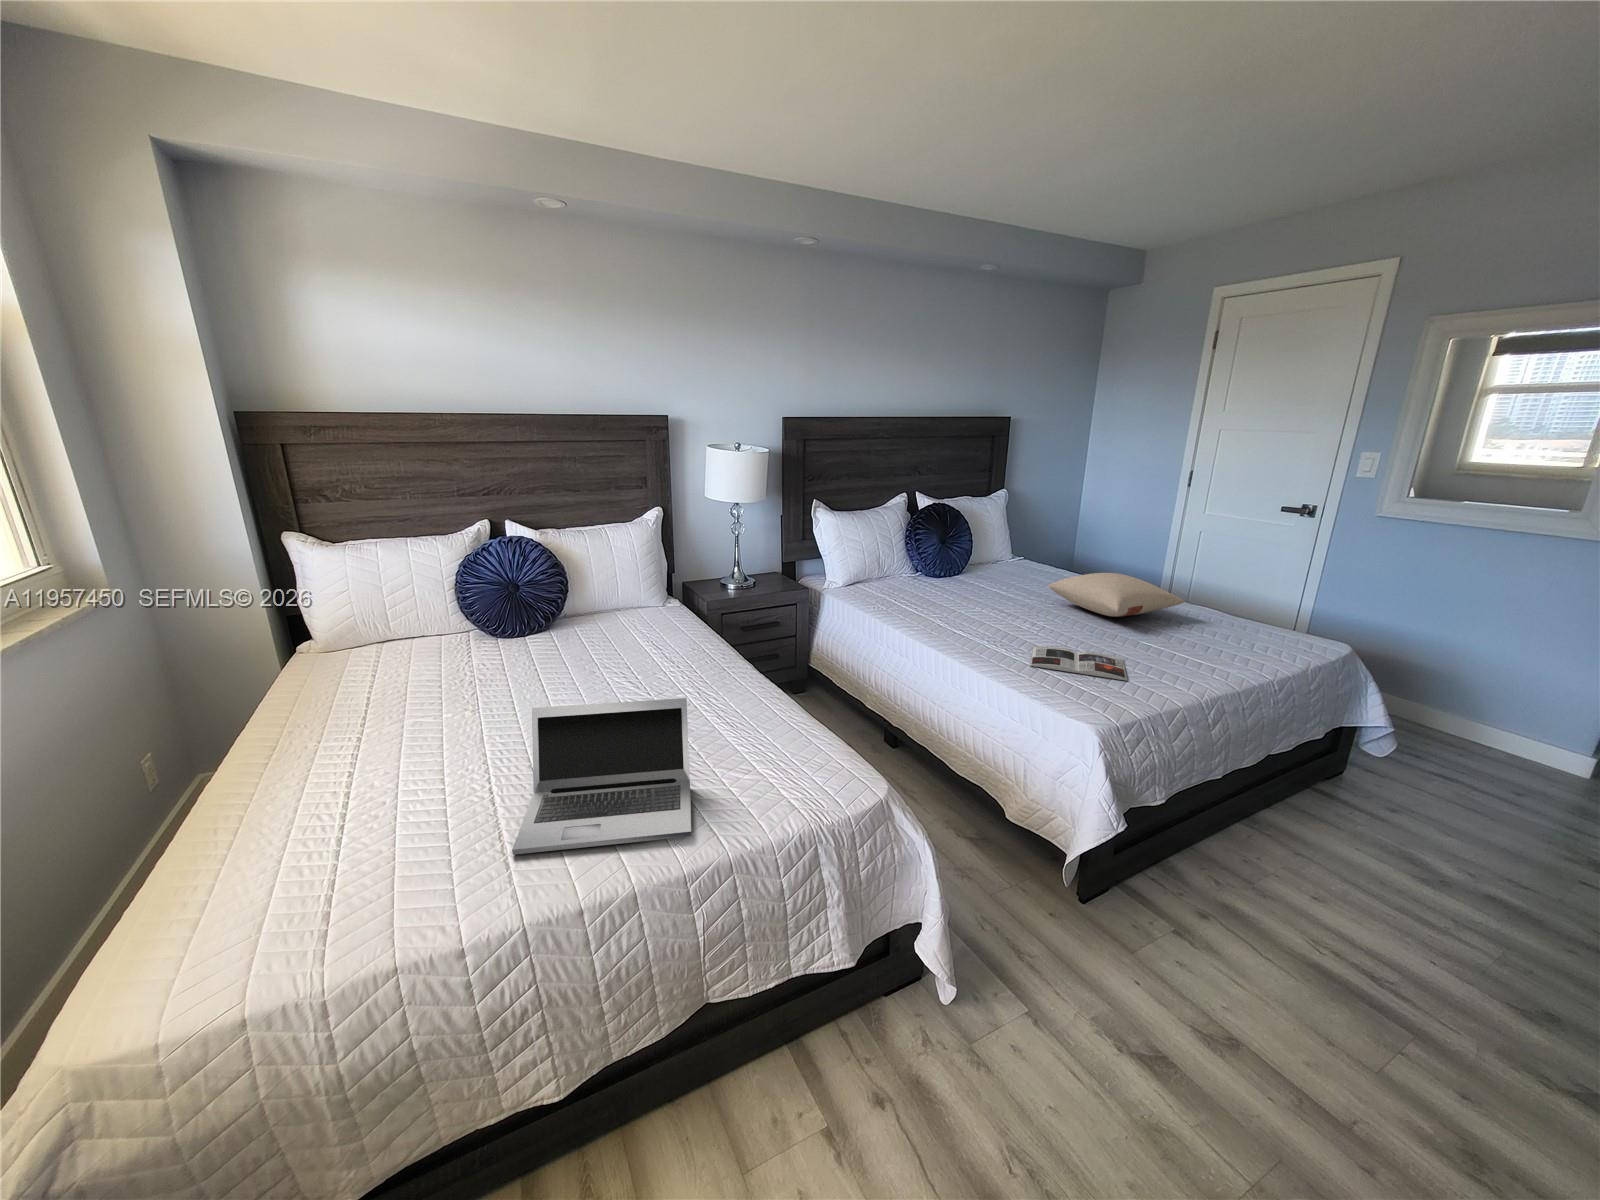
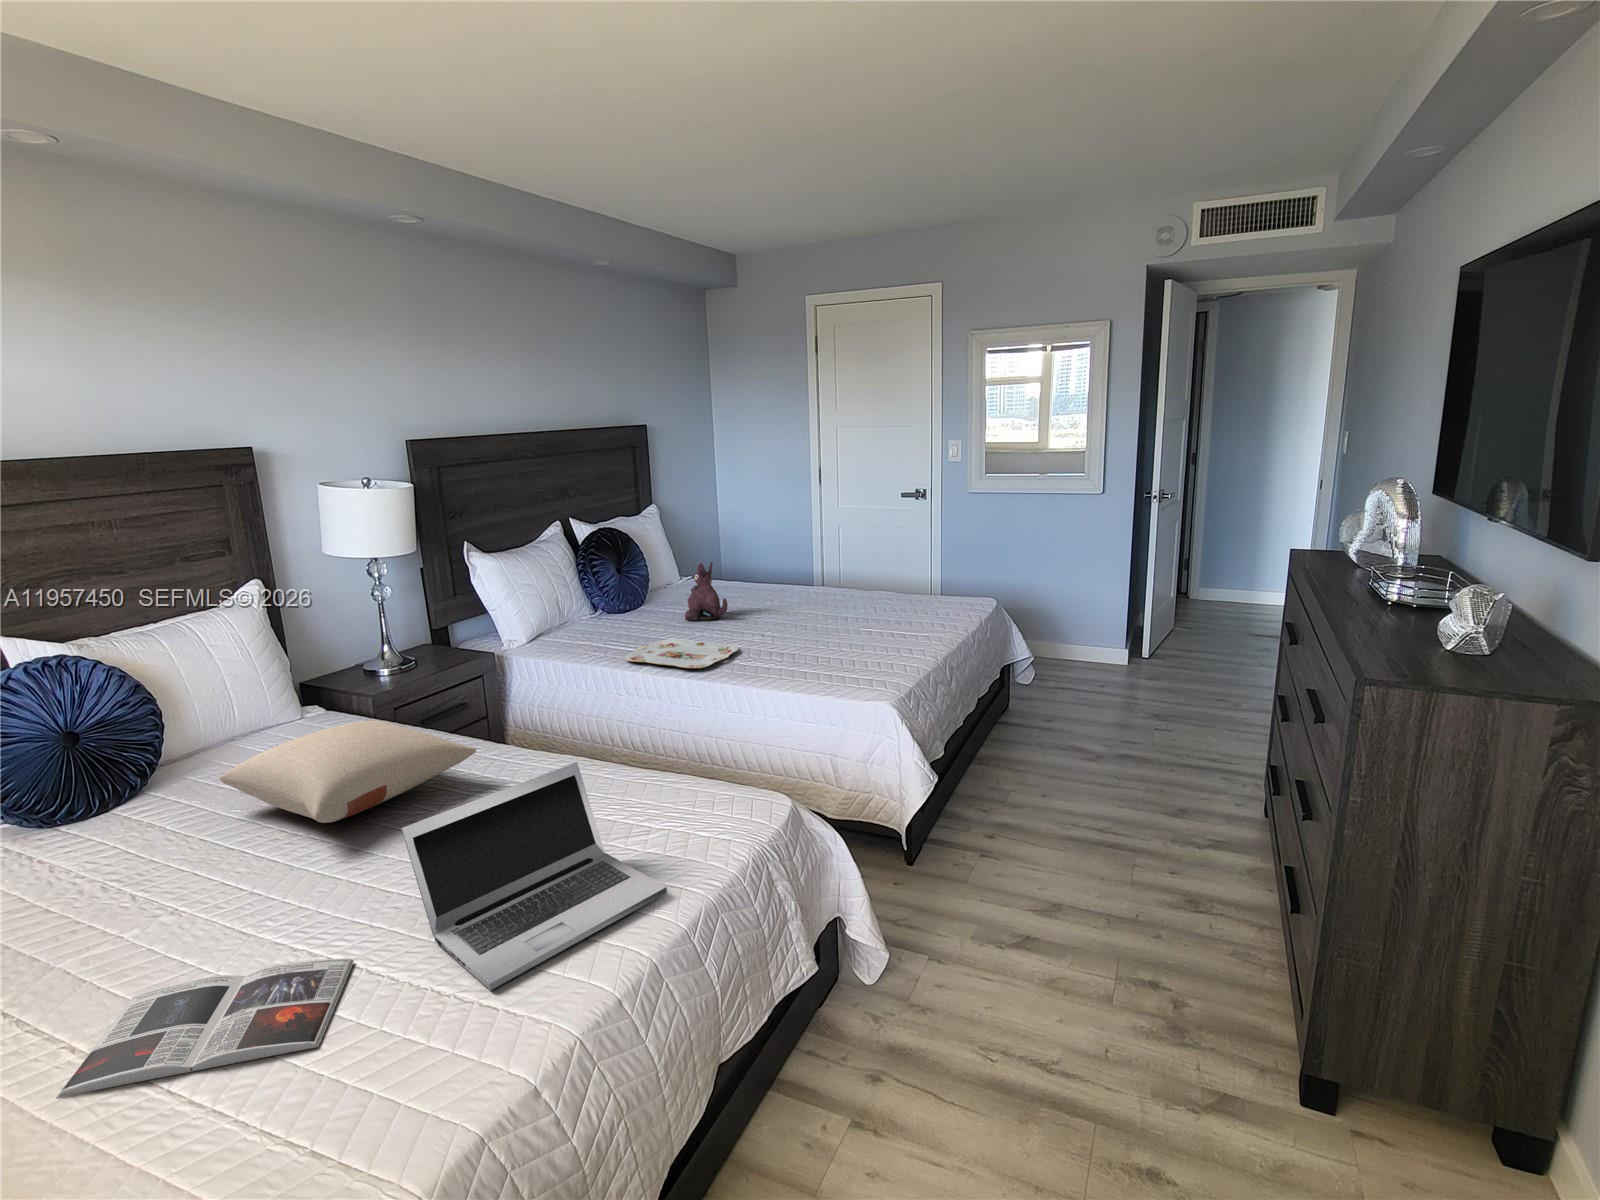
plush toy: none [978,548,1017,600] -> present [685,562,728,620]
pillow: present [1048,573,1185,617] -> present [220,720,476,823]
serving tray: none [895,608,996,642] -> present [624,639,738,668]
magazine: present [1030,646,1127,681] -> present [56,959,354,1098]

